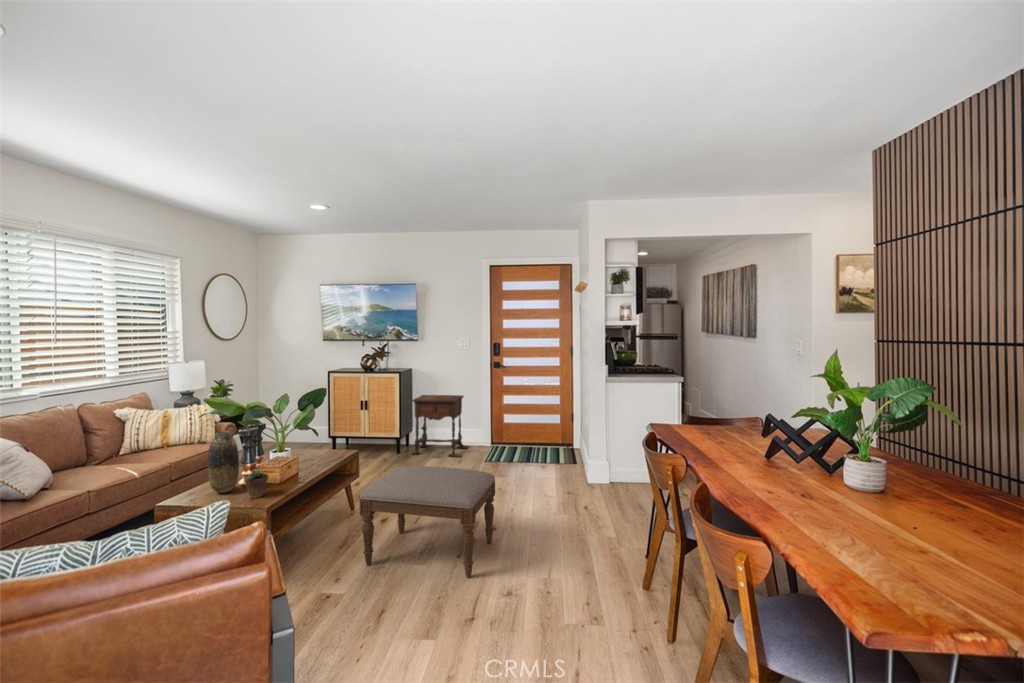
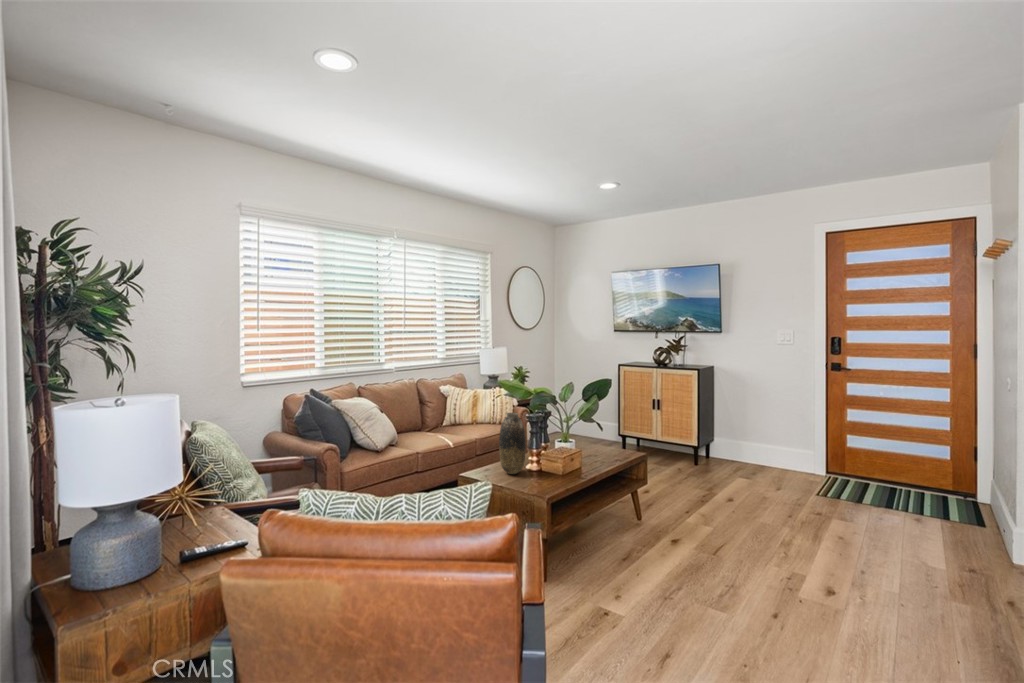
side table: present [411,395,468,457] -> none [709,399,789,482]
succulent plant: present [244,463,268,498] -> none [528,447,550,485]
ottoman: present [359,466,495,578] -> none [643,480,834,652]

